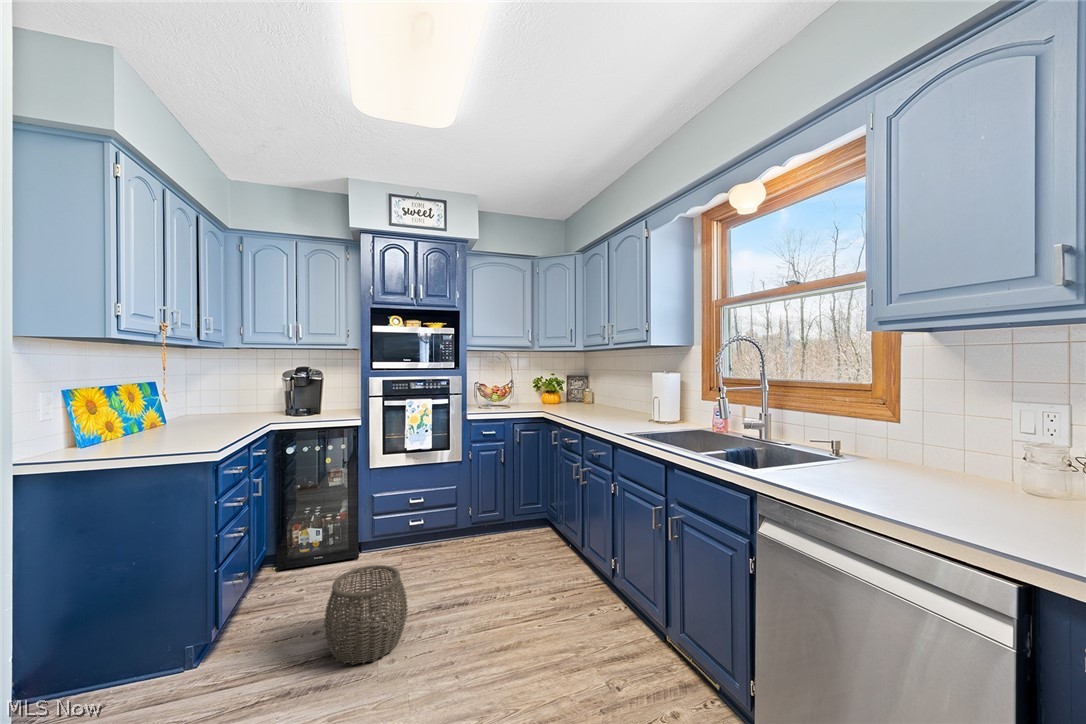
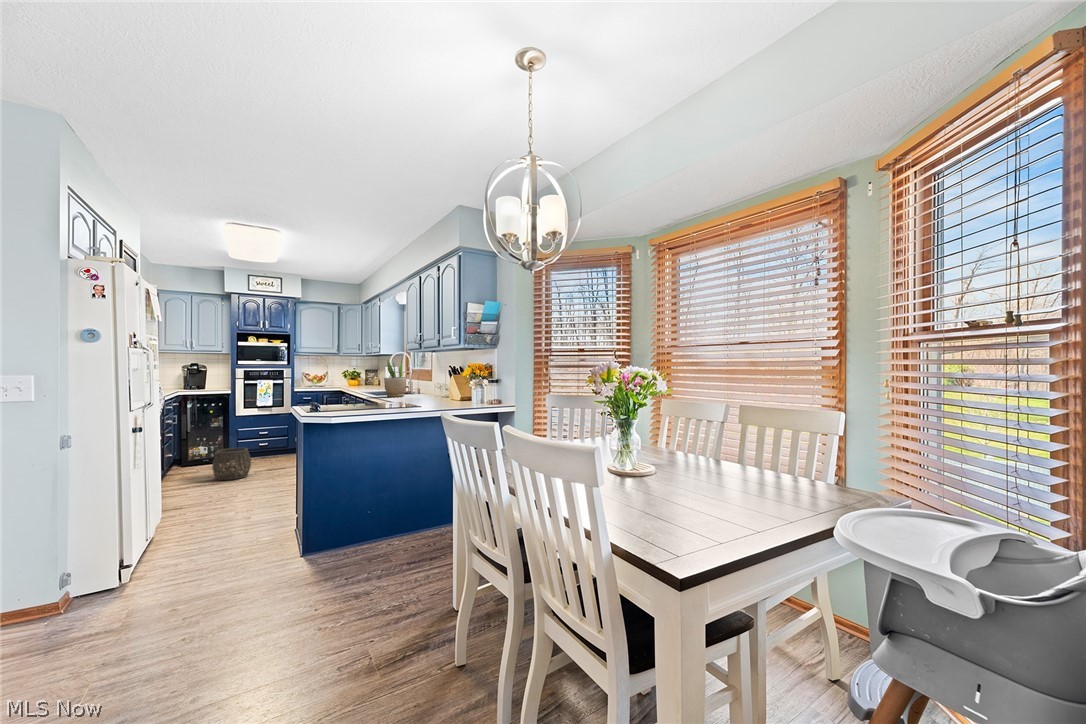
potted plant: none [837,348,933,497] -> present [384,358,406,397]

